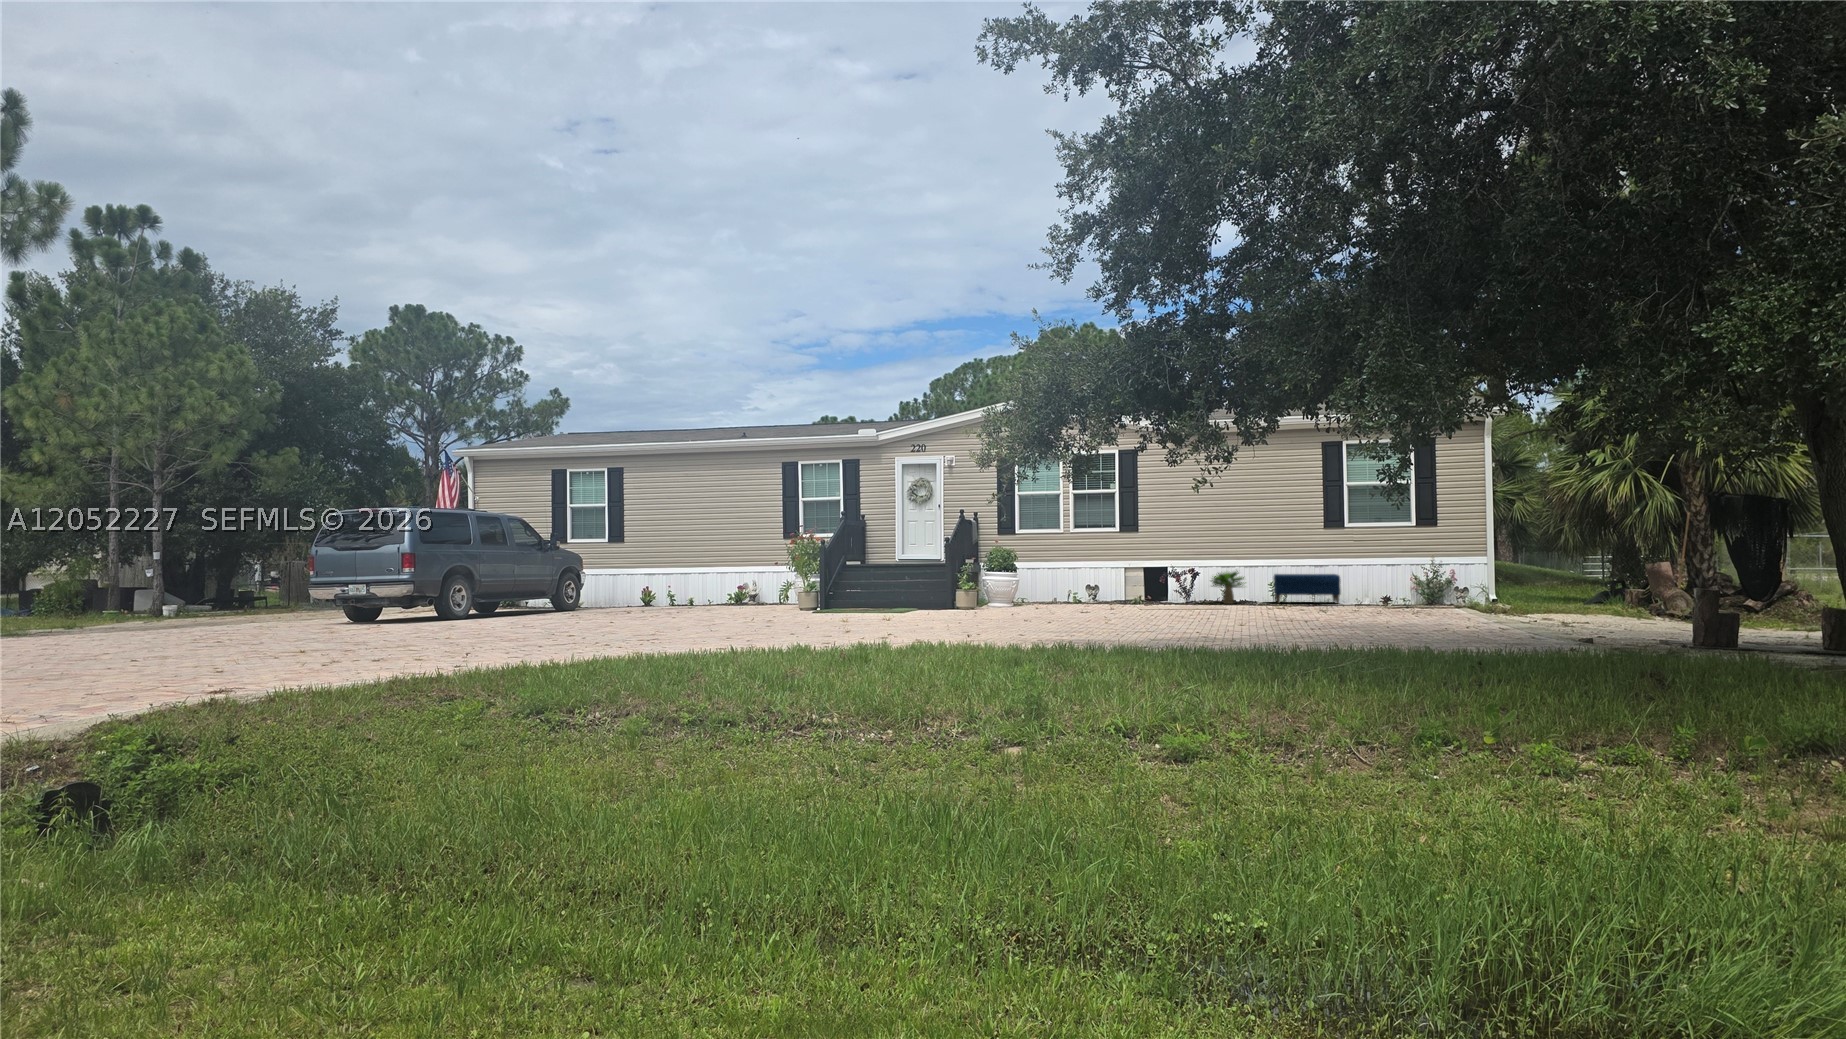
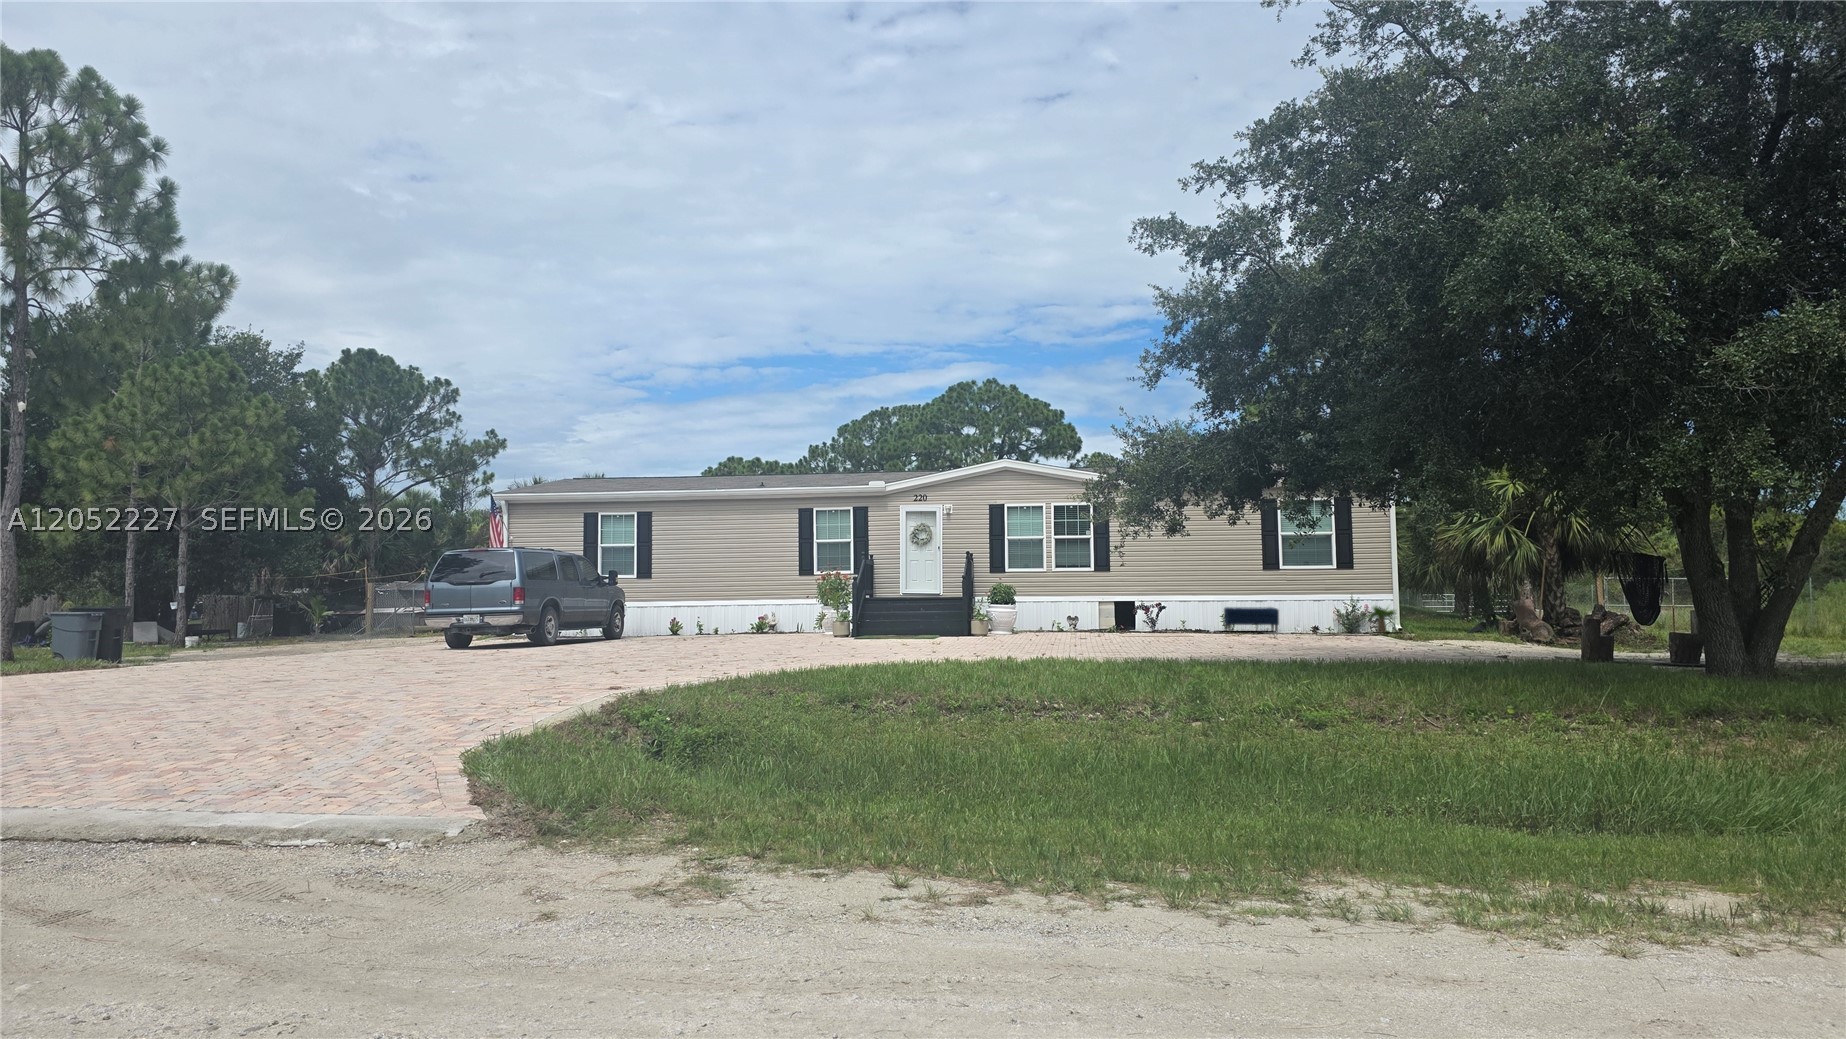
potted plant: present [1211,571,1246,604] -> present [1367,606,1396,633]

